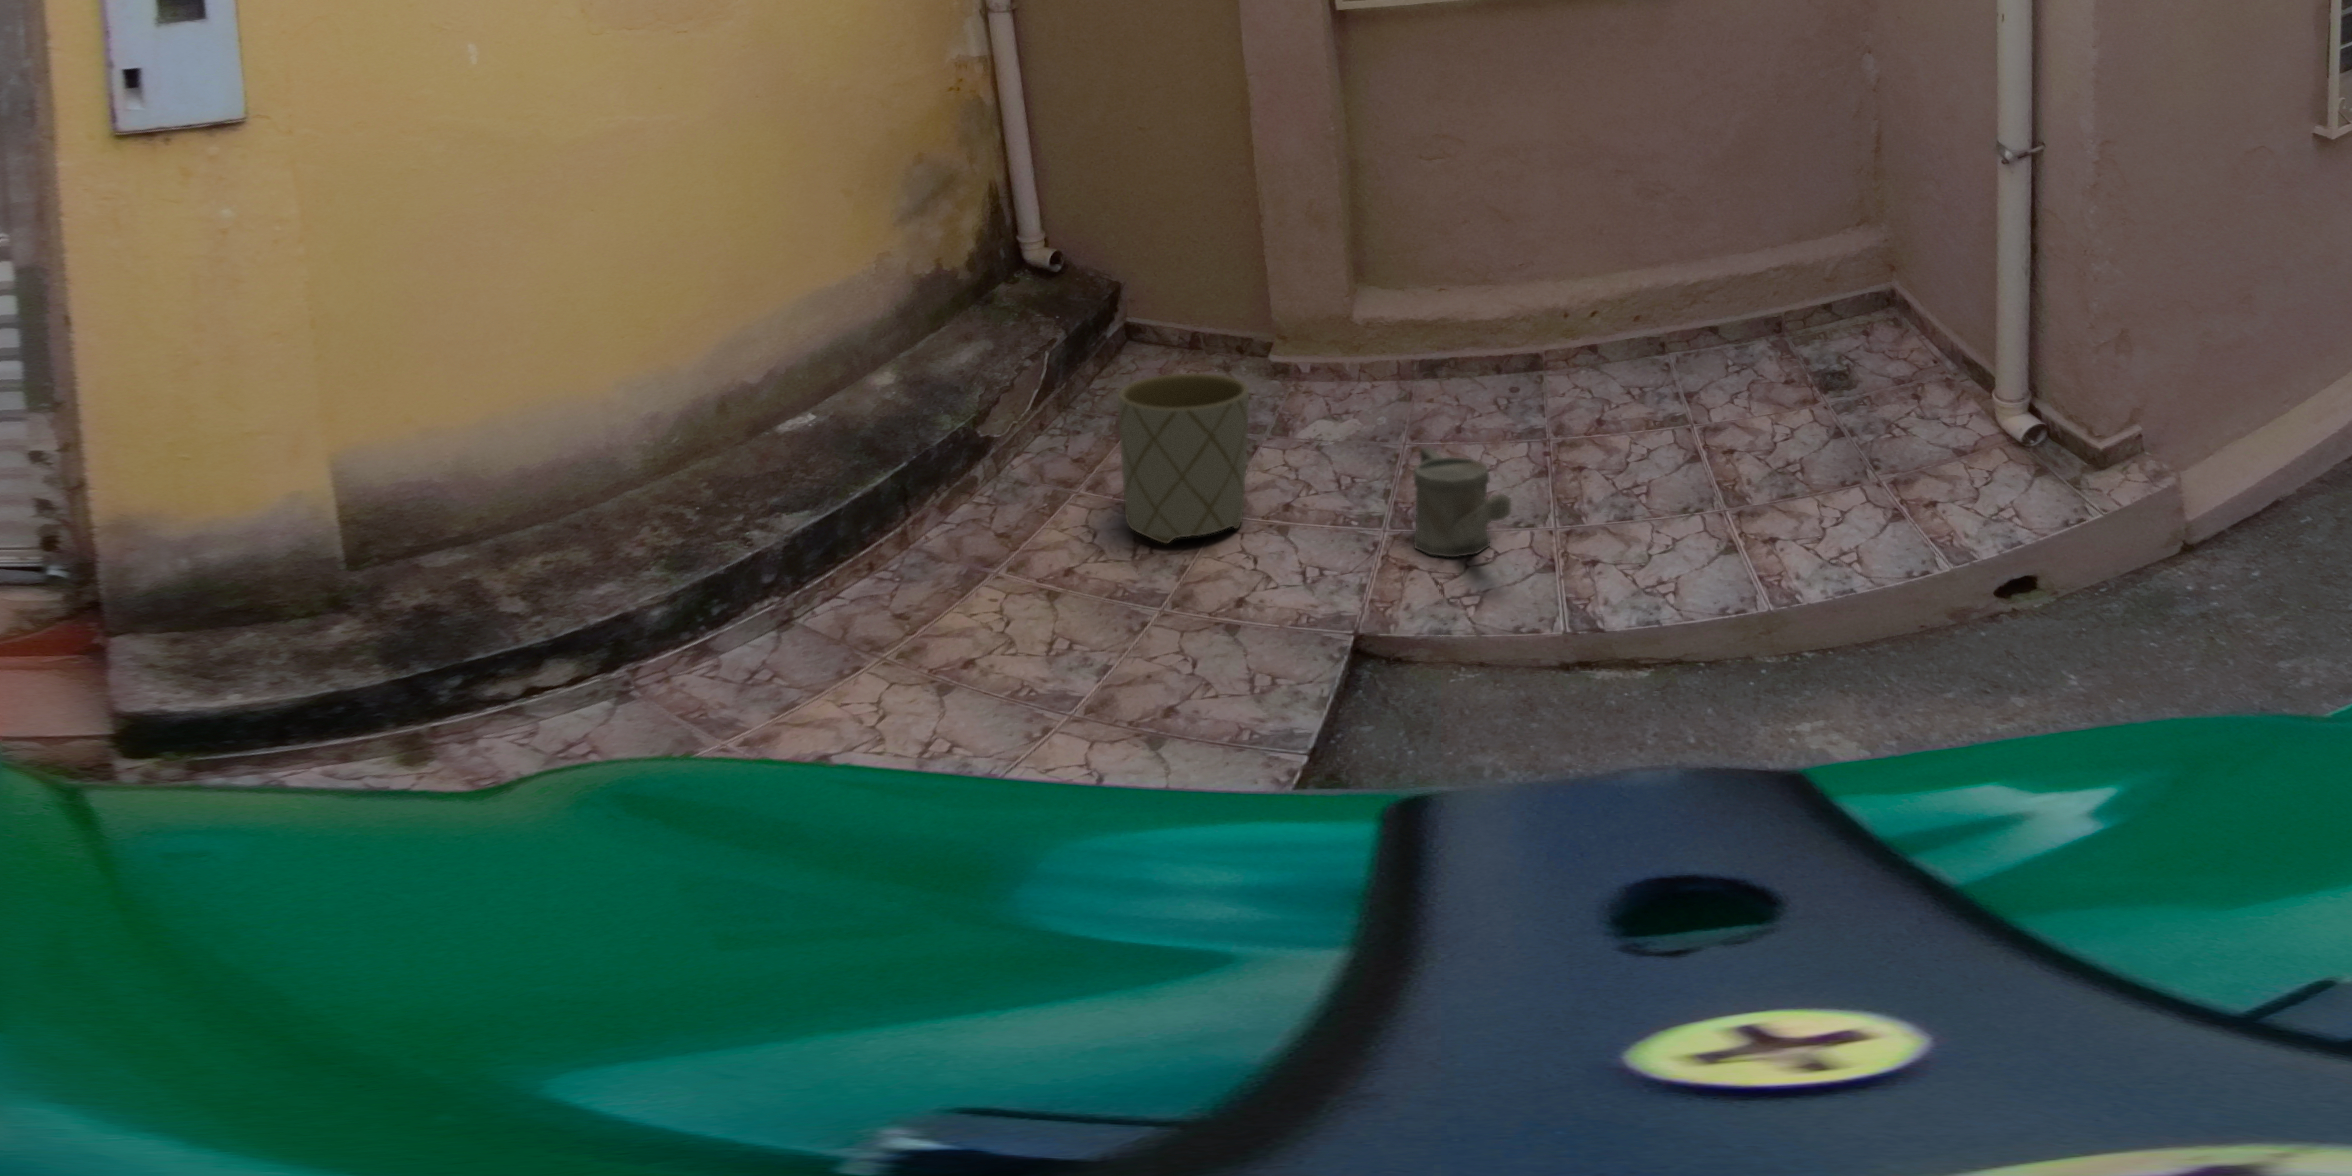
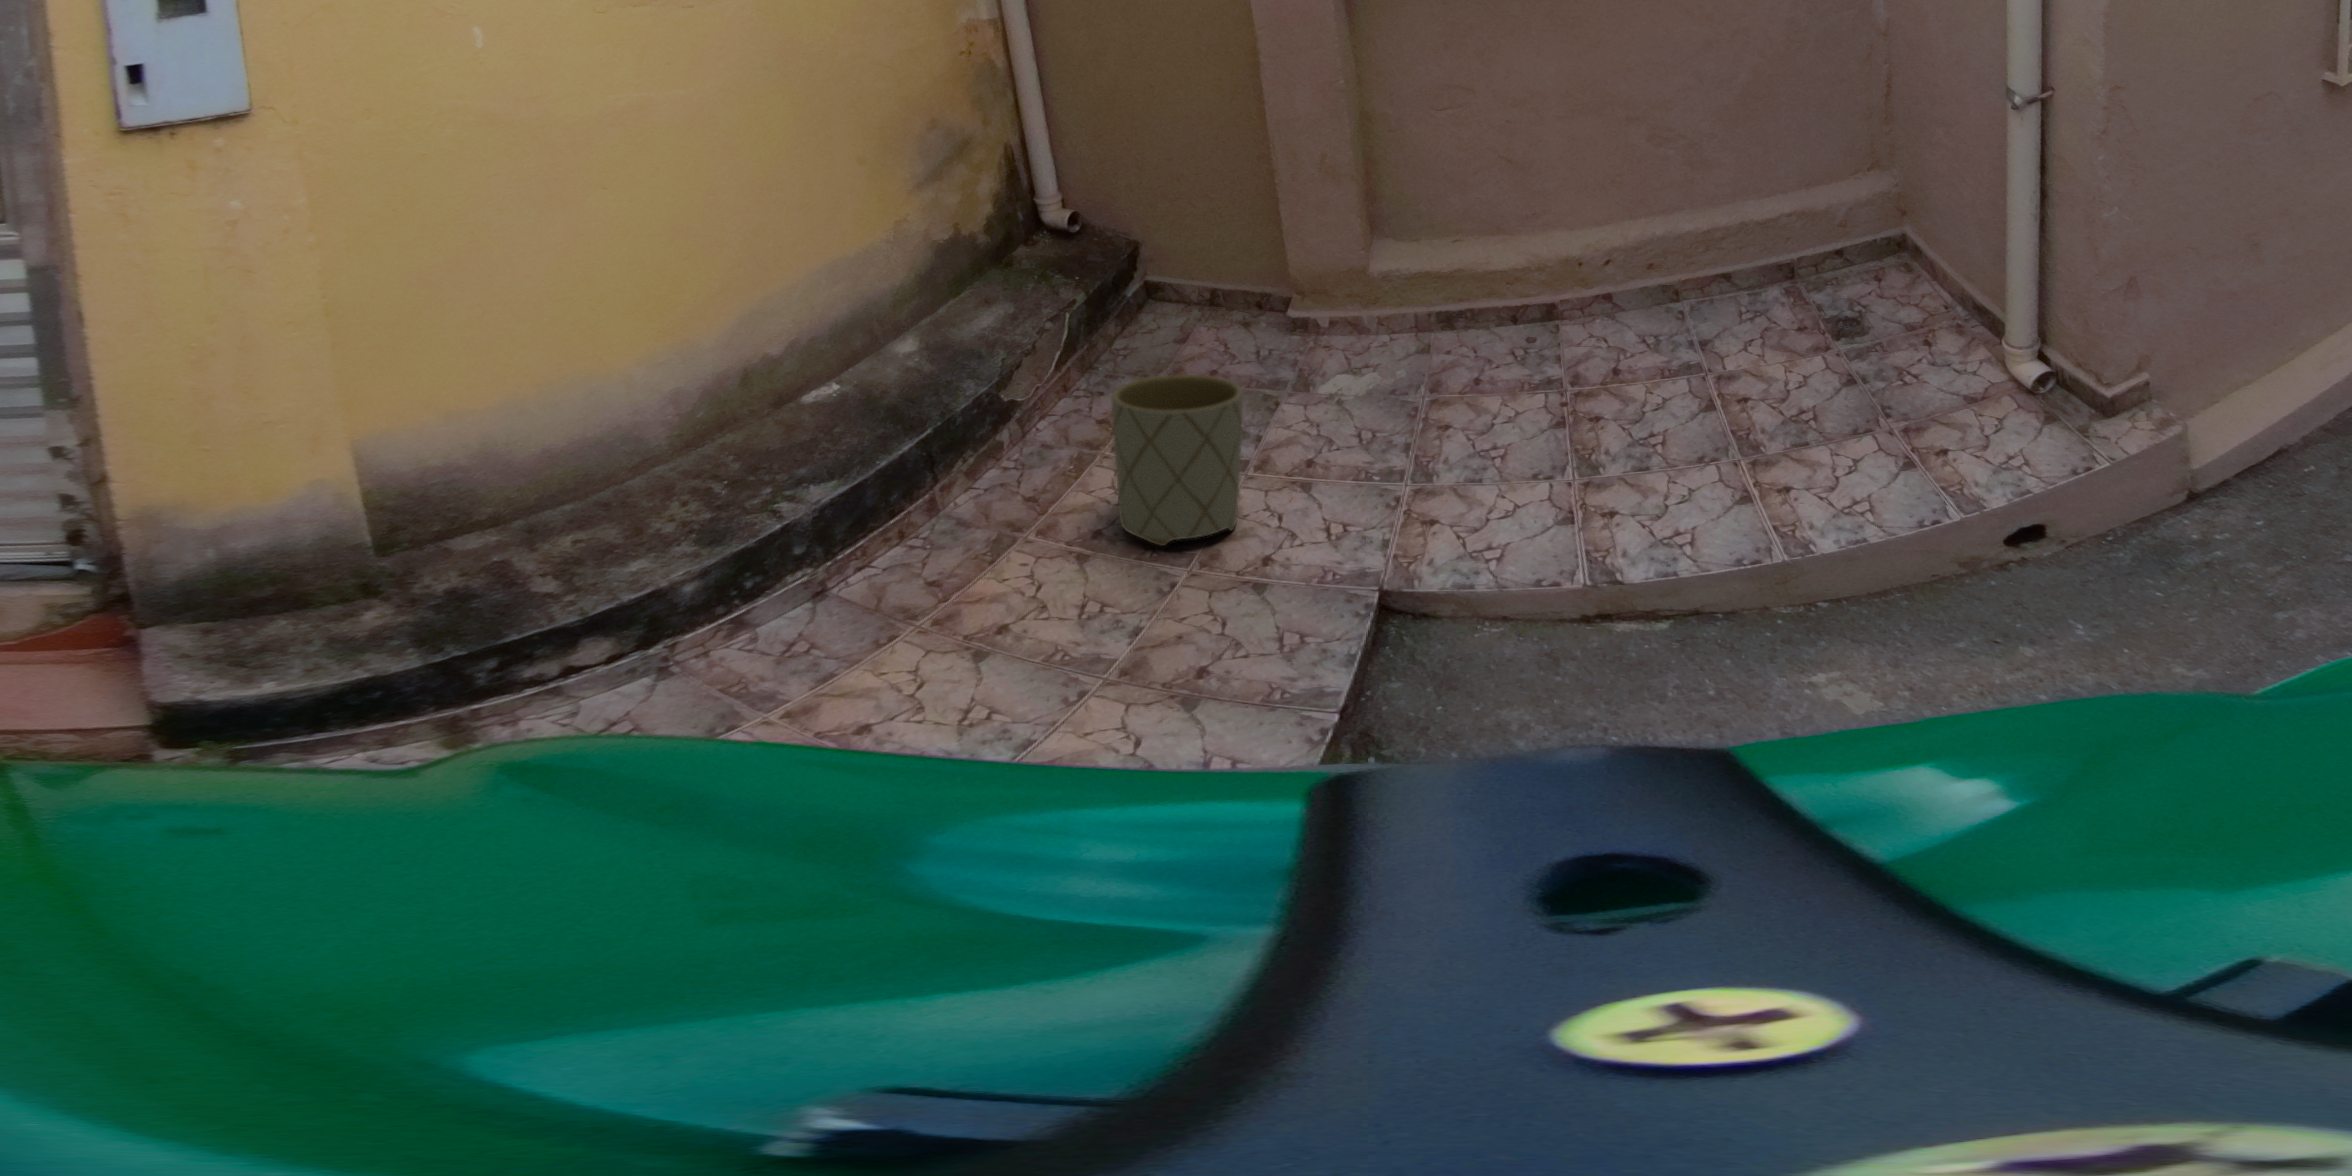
watering can: present [1413,448,1511,557] -> none [1409,449,1510,559]

